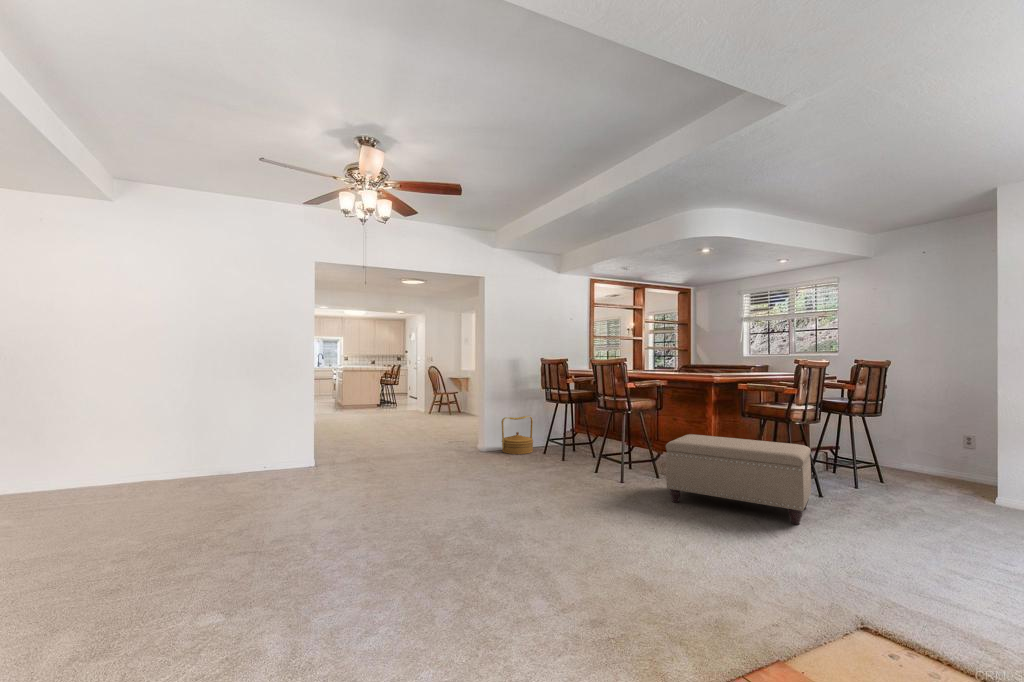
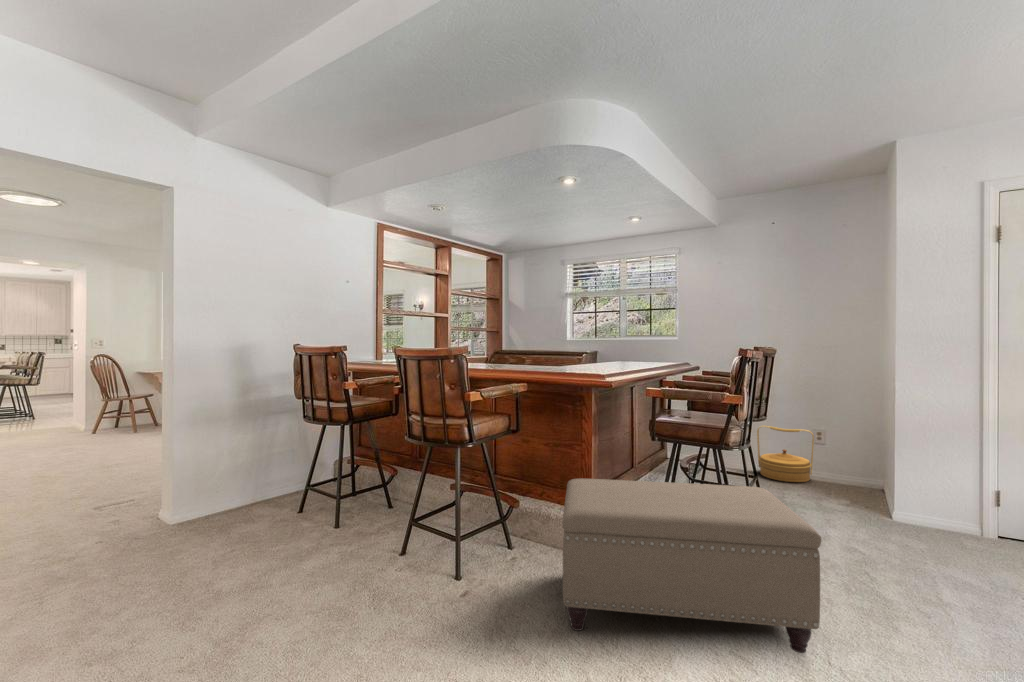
woven basket: present [501,416,533,454] -> present [757,426,814,482]

